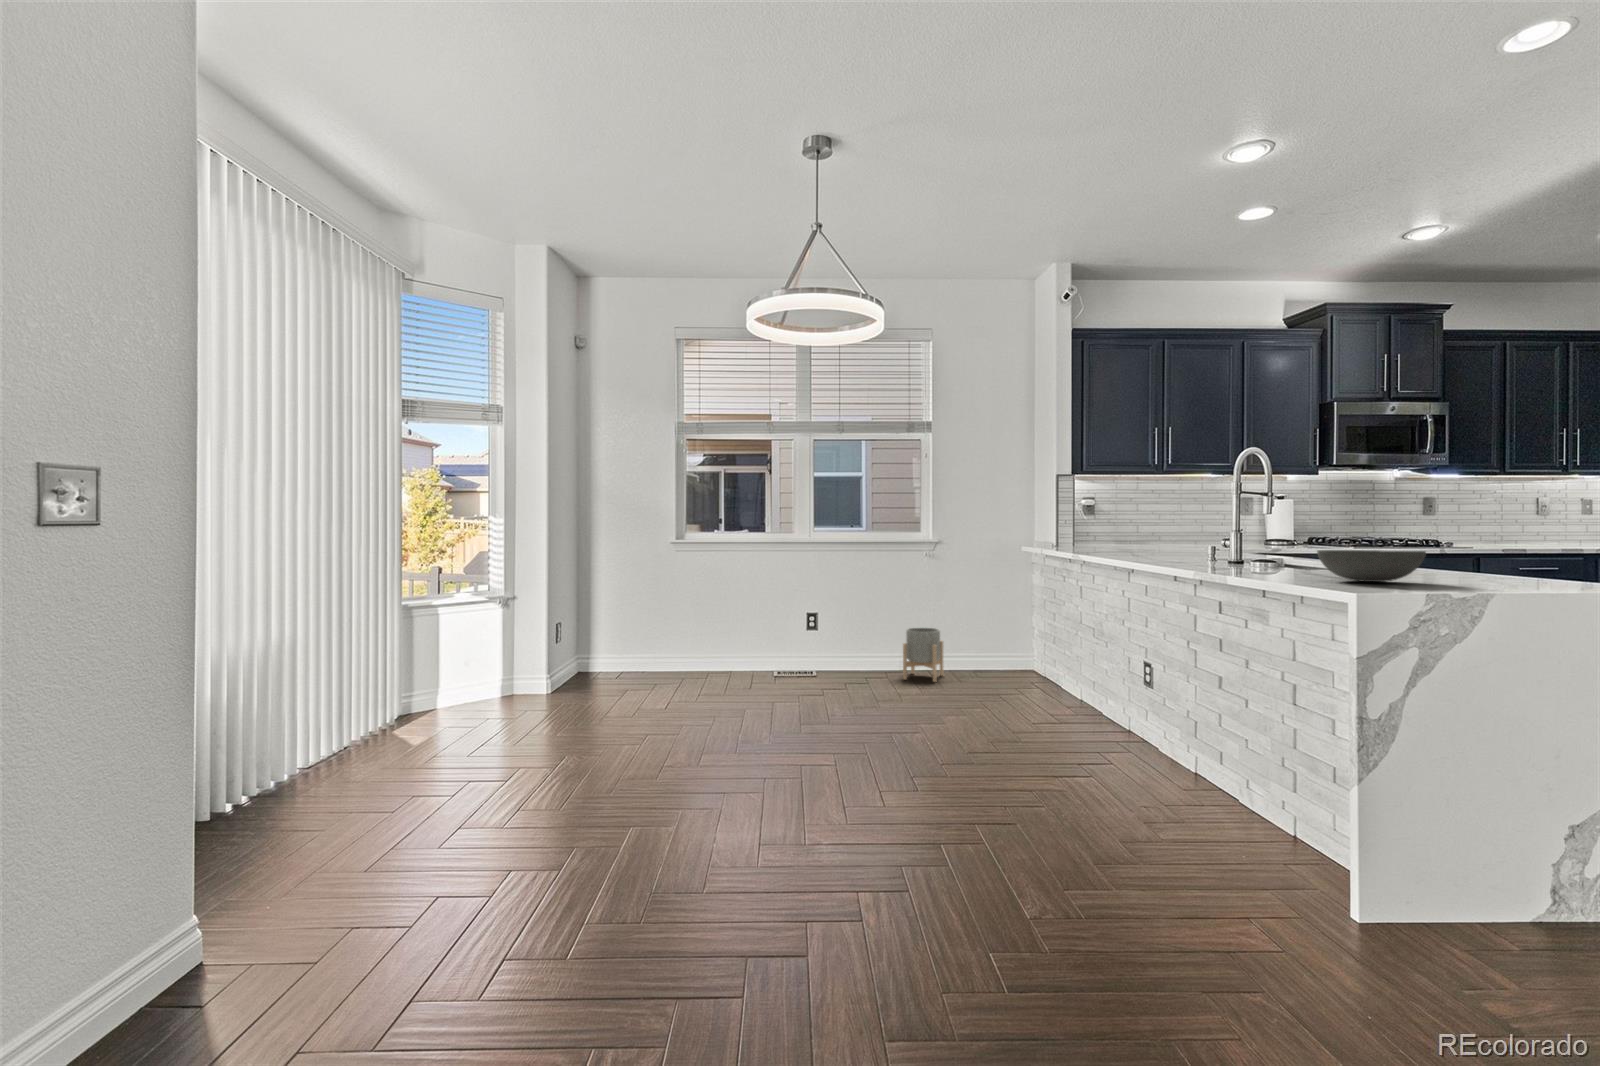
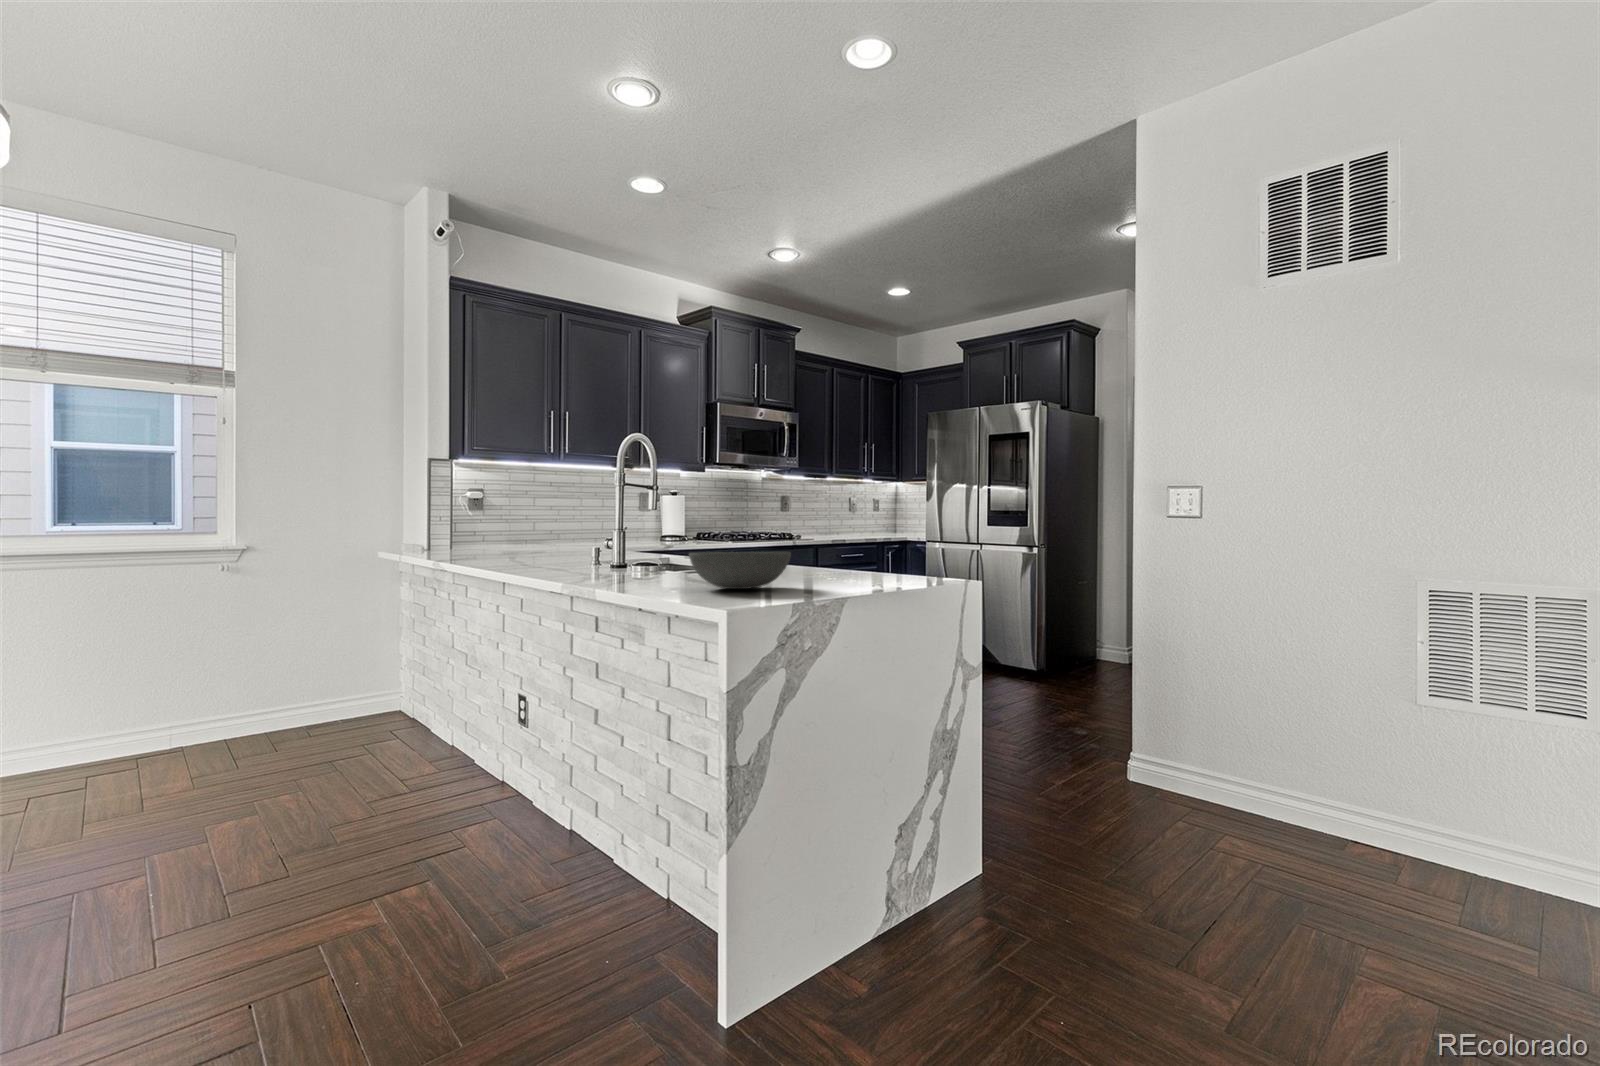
planter: present [903,627,943,682] -> none [178,670,258,755]

